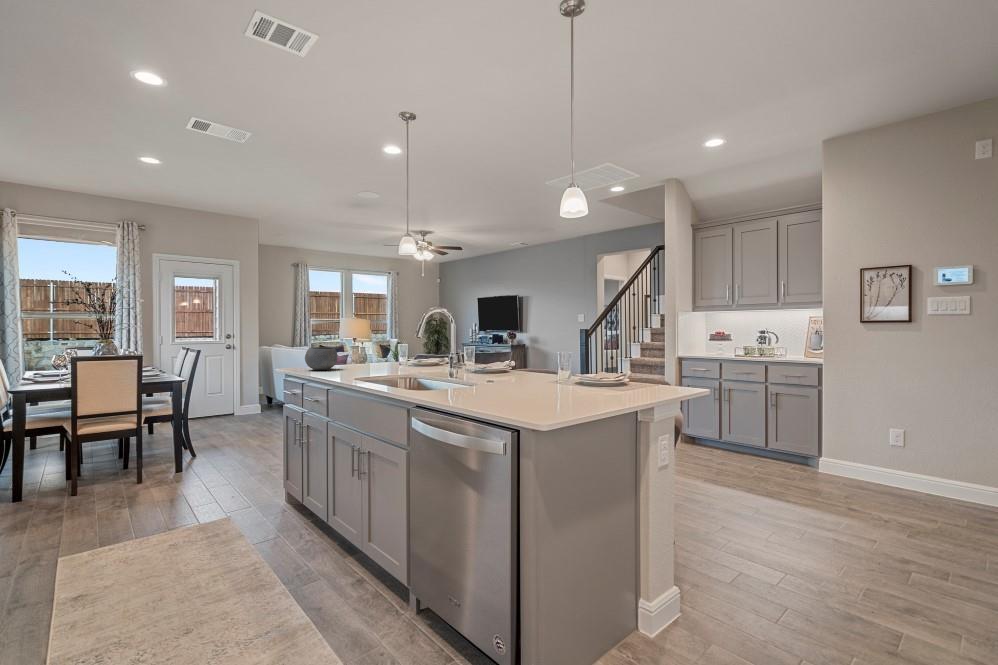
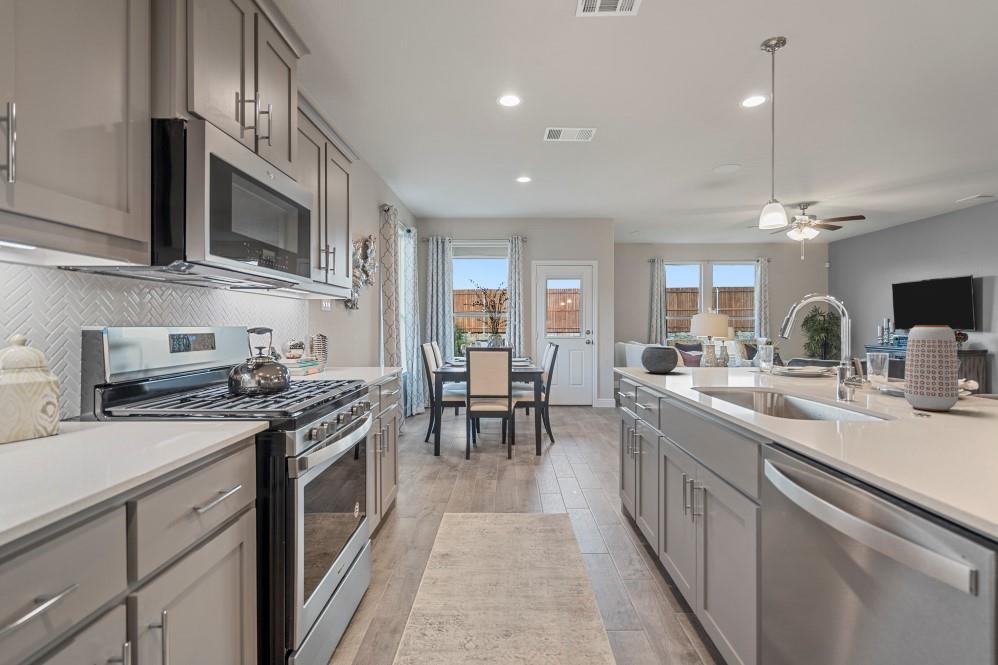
vase: none [482,328,505,379] -> present [904,325,959,411]

